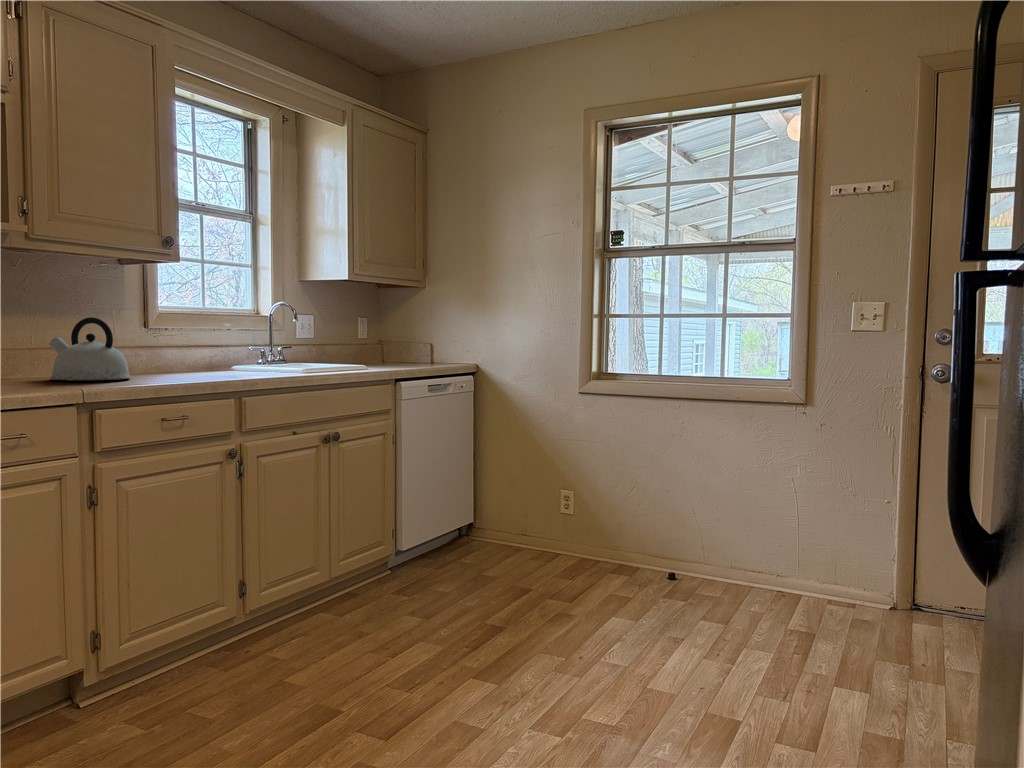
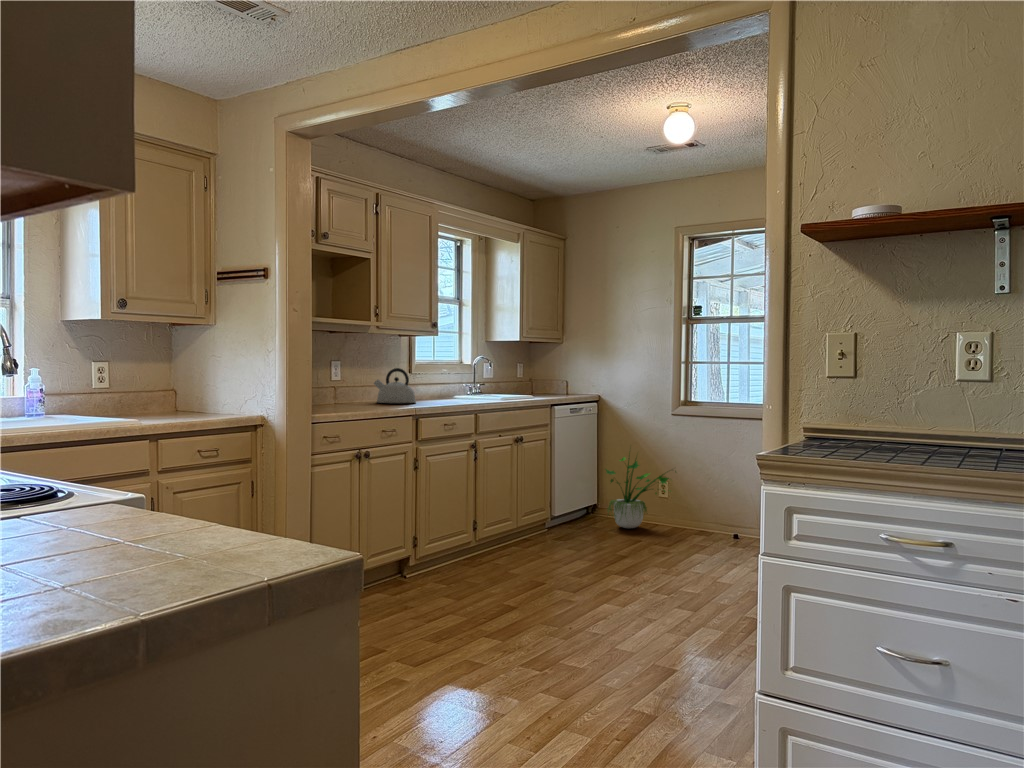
potted plant: none [480,432,591,564] -> present [606,457,676,528]

